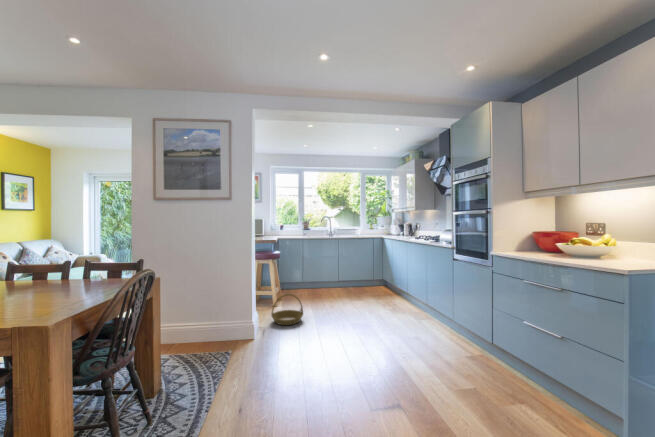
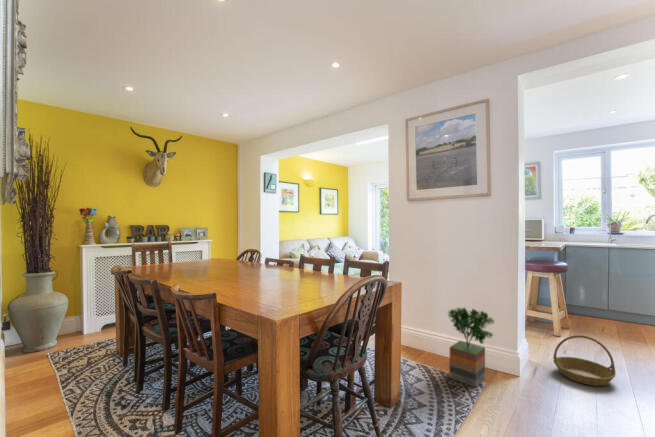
potted tree: none [198,290,237,354] -> present [448,308,494,387]

